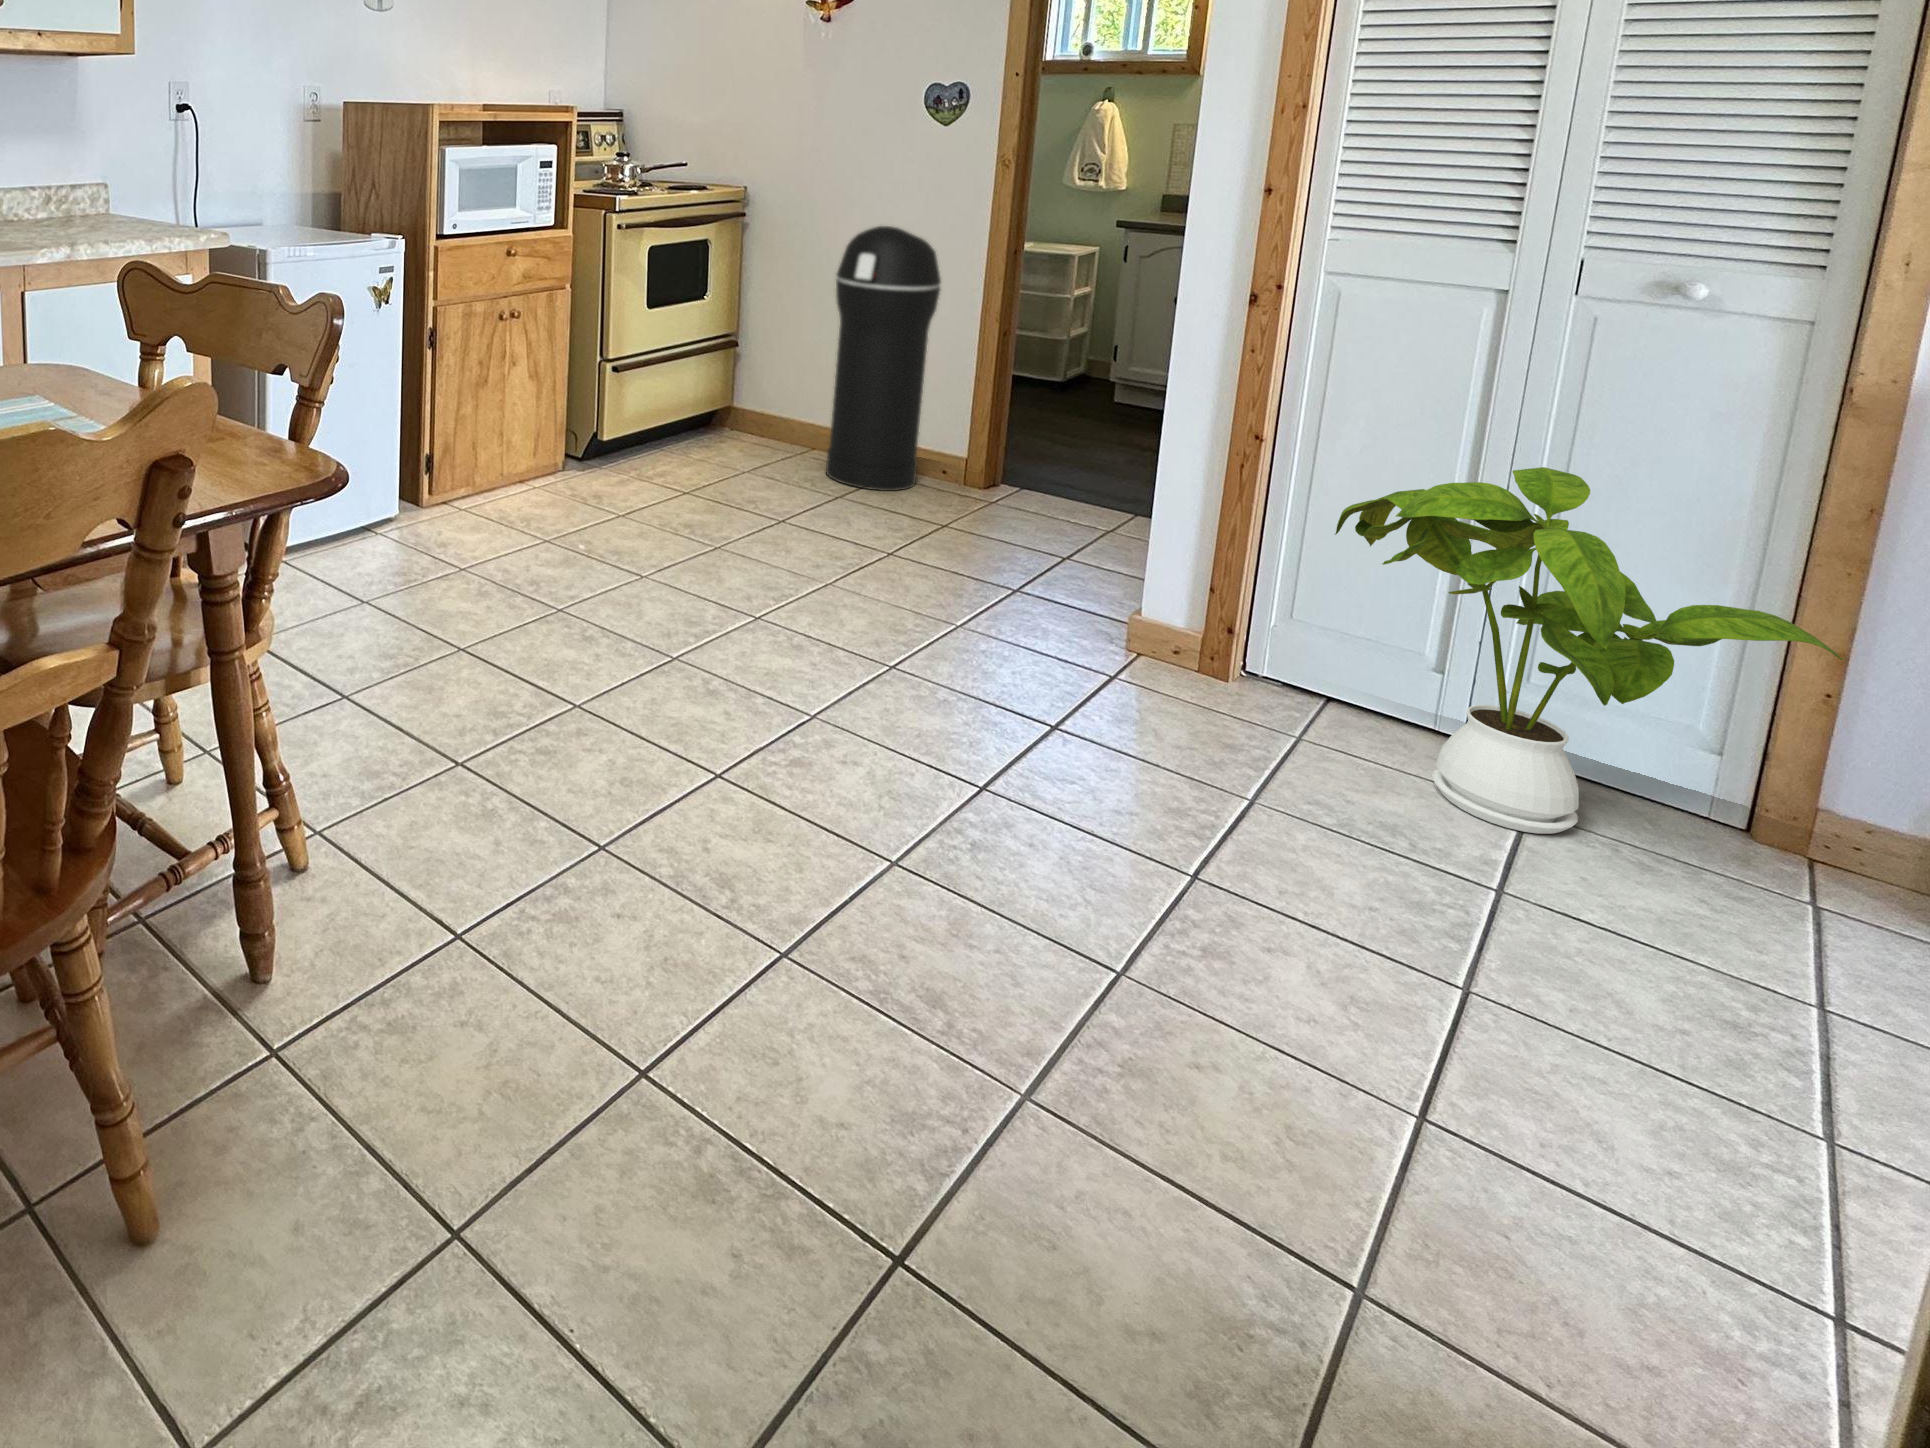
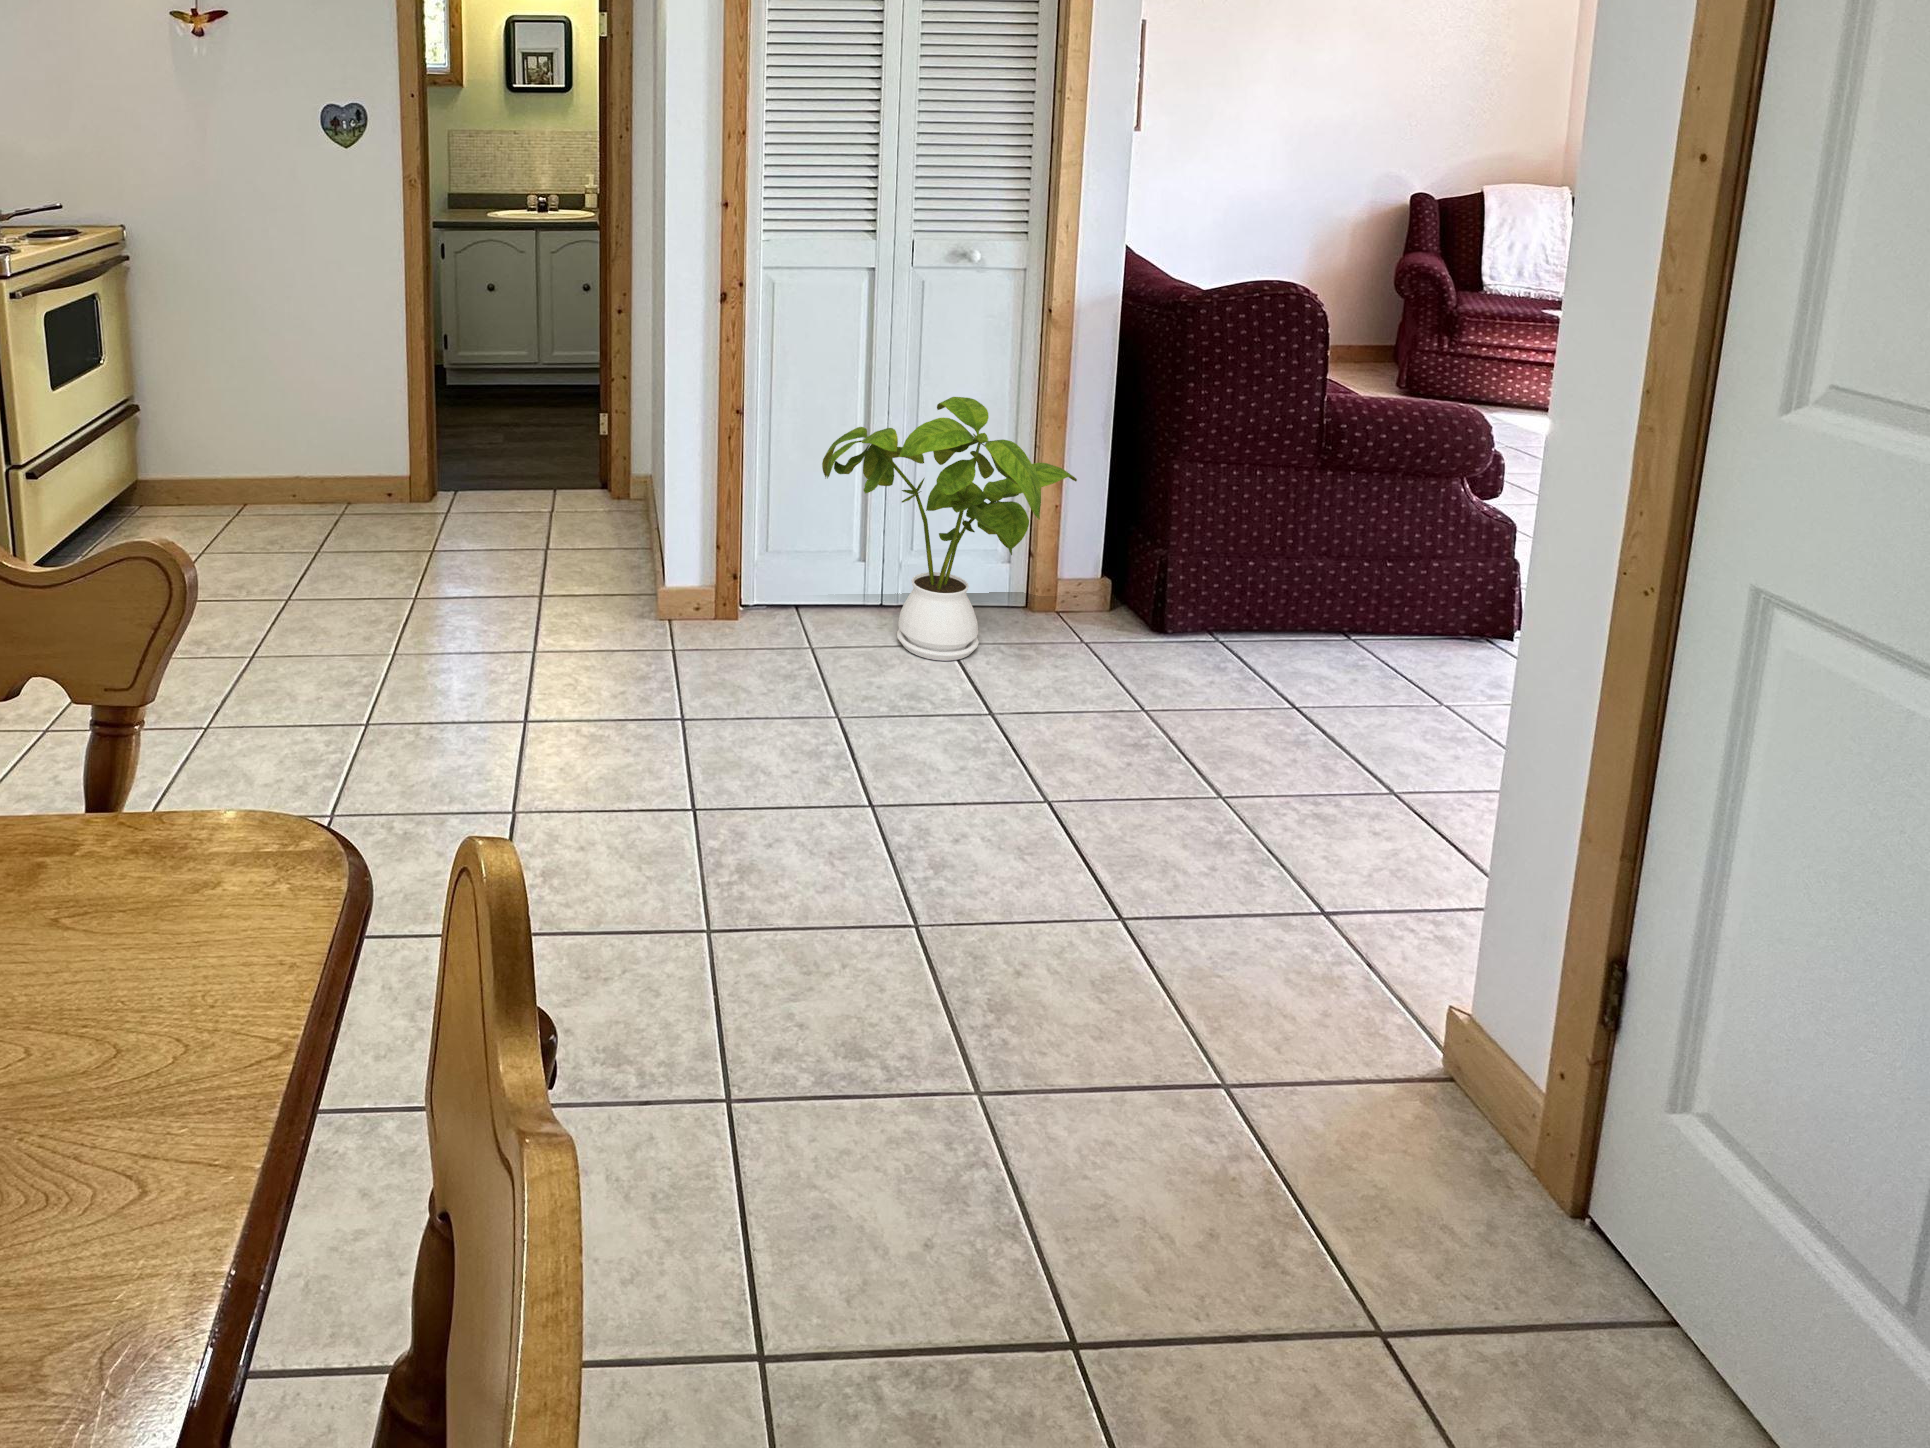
trash can: present [826,226,941,491] -> none [270,257,376,536]

